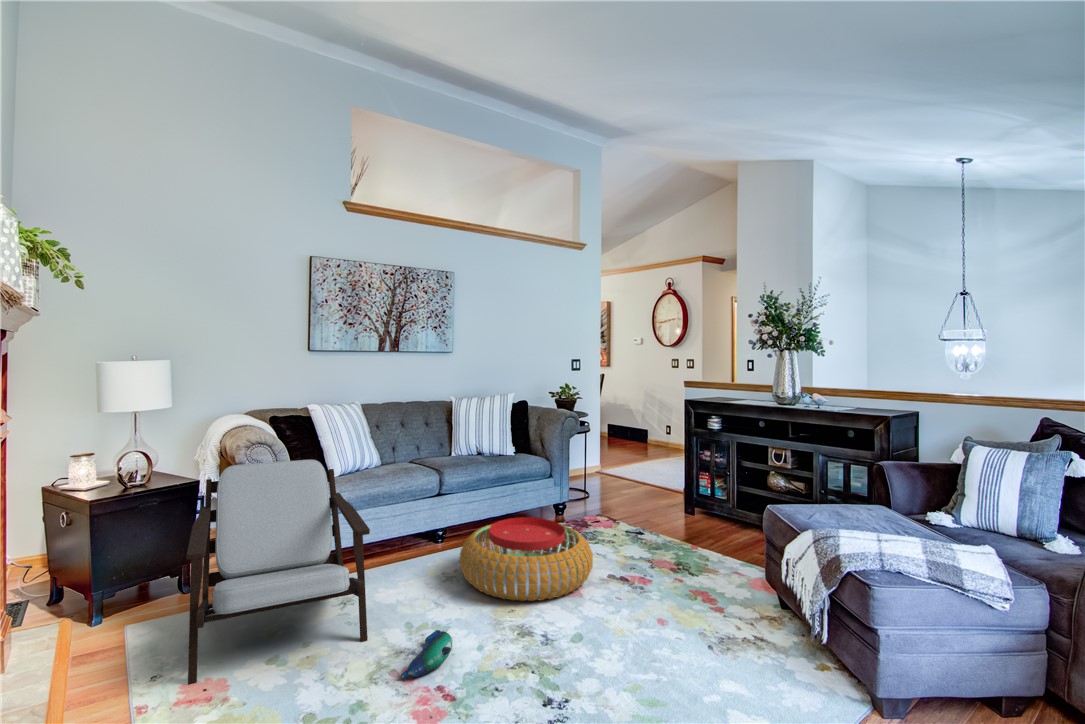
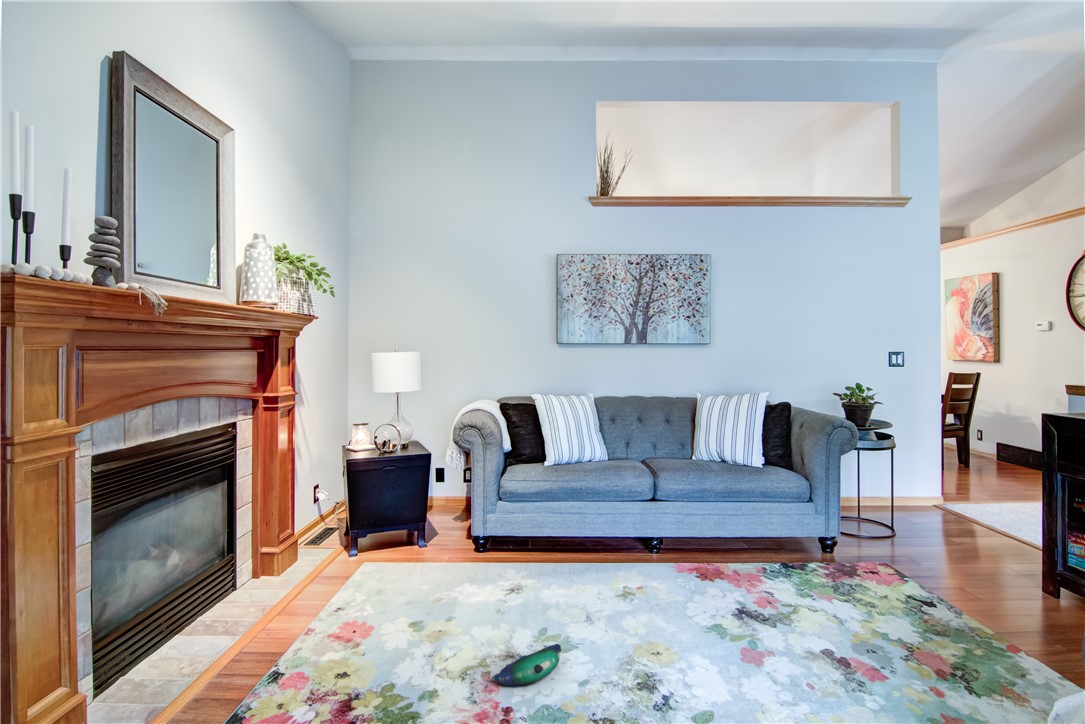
armchair: present [186,460,370,685] -> none [361,444,531,634]
pouf: present [459,517,593,601] -> none [631,542,803,654]

